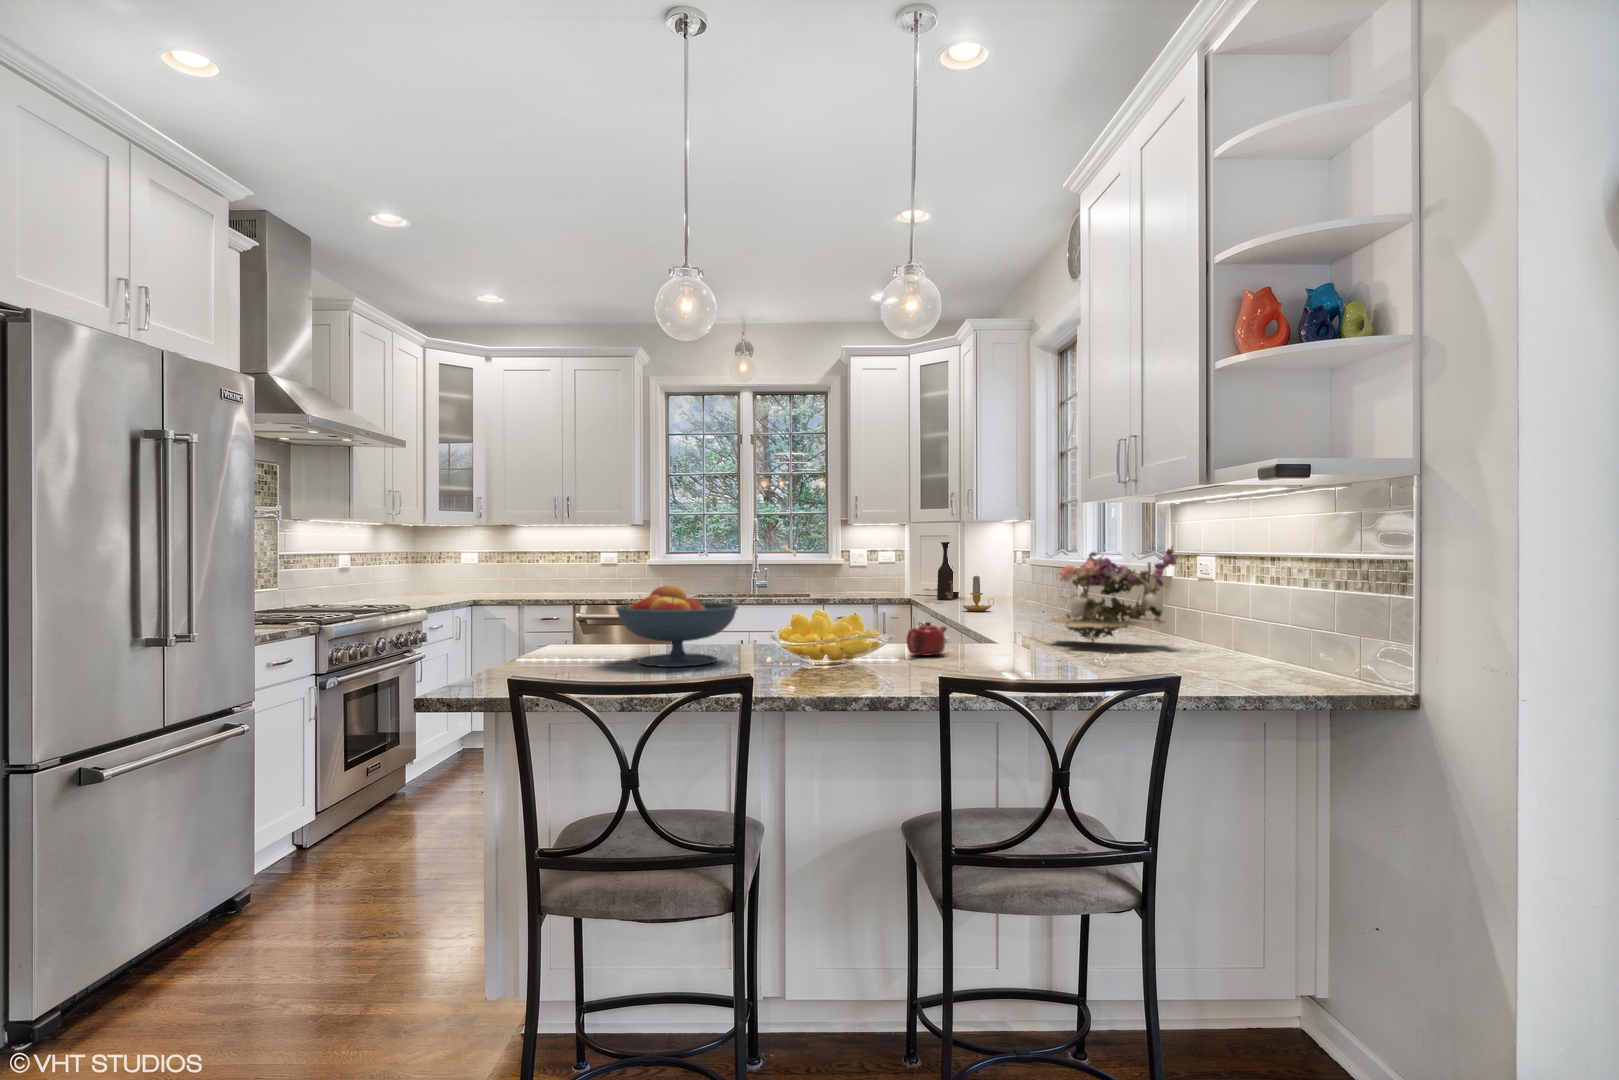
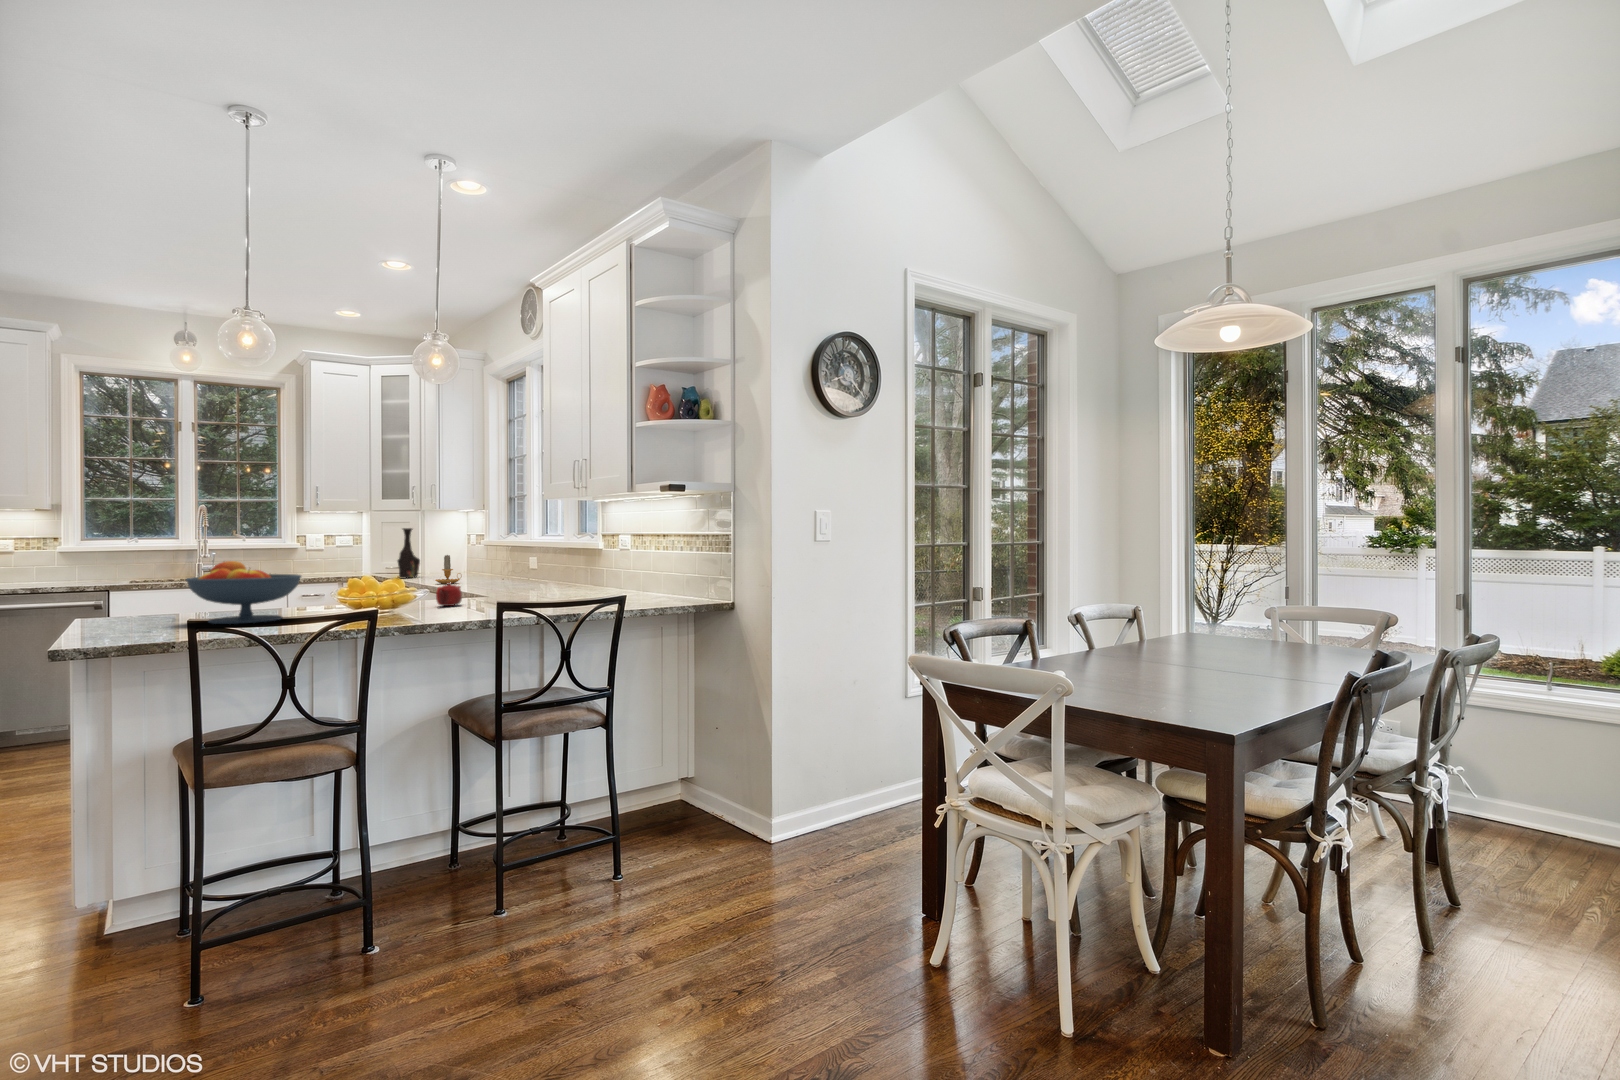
flower arrangement: present [1050,546,1176,643] -> none [524,529,610,595]

